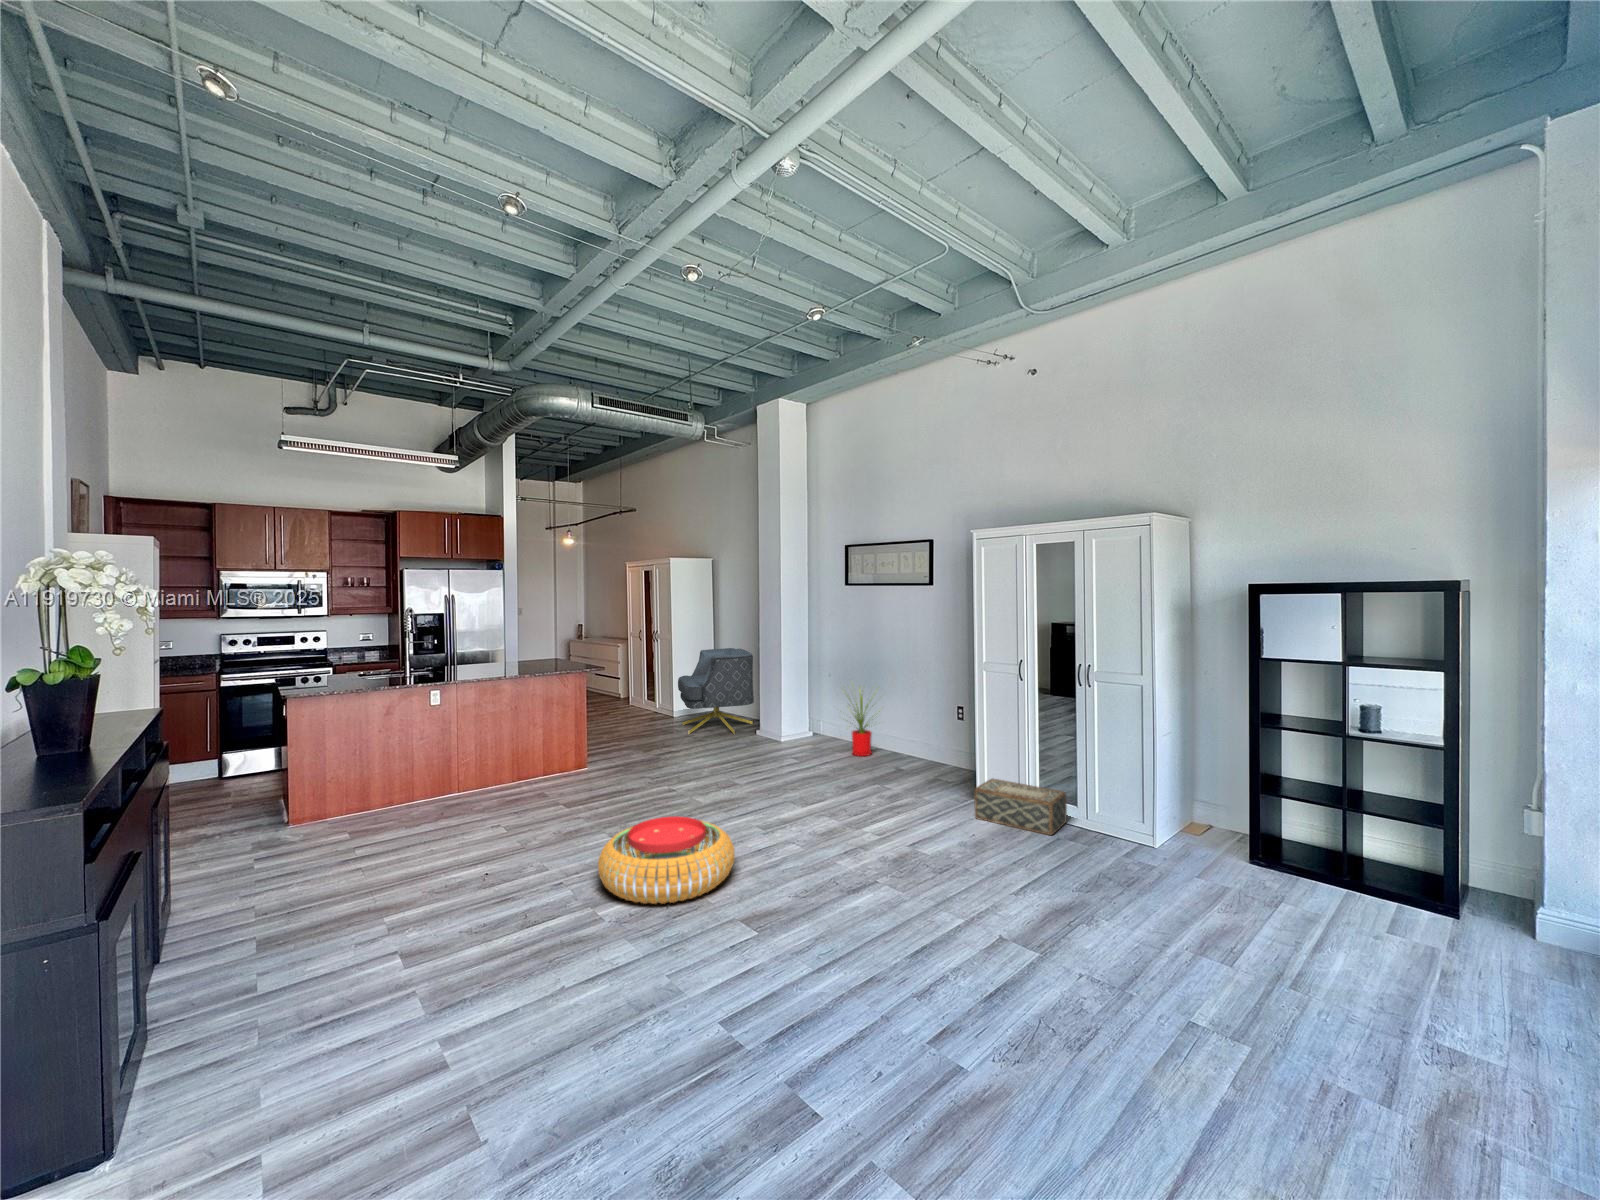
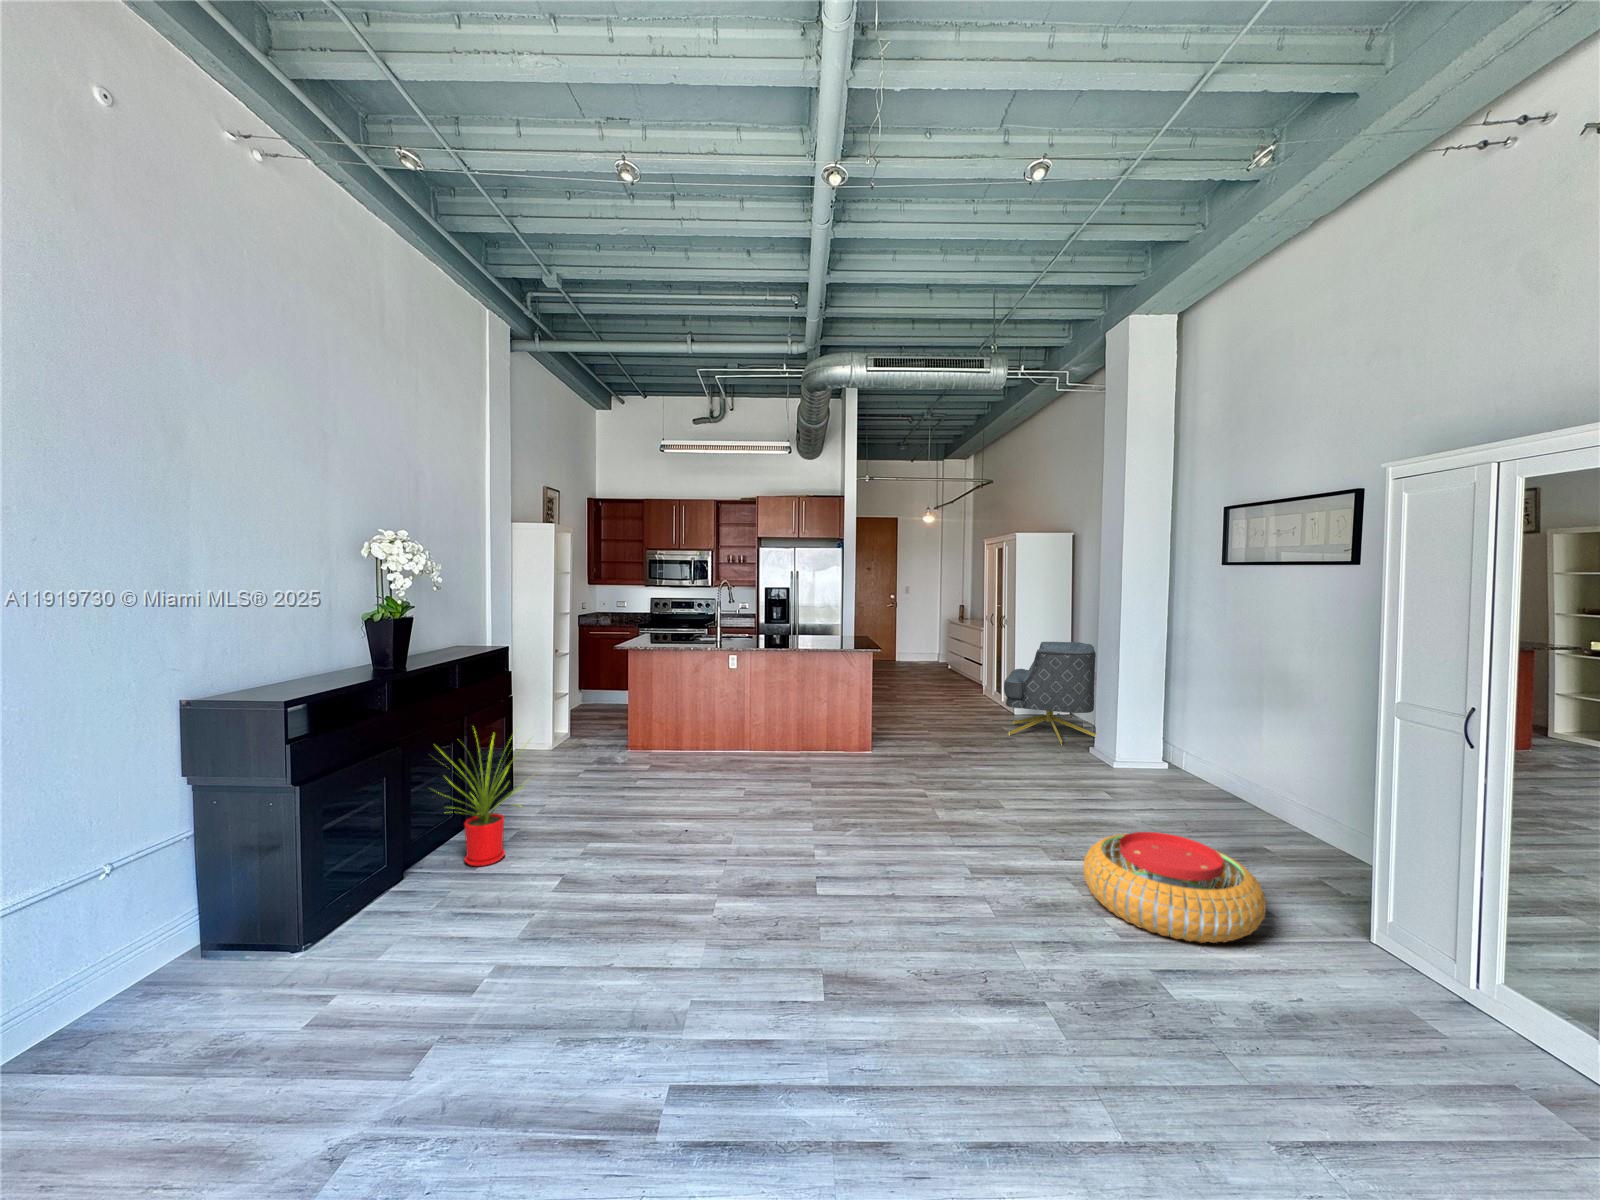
house plant: present [849,695,880,756] -> present [438,734,520,866]
woven basket: present [974,779,1067,835] -> none [1331,911,1568,1067]
pouf: present [598,816,735,904] -> present [1083,832,1266,943]

